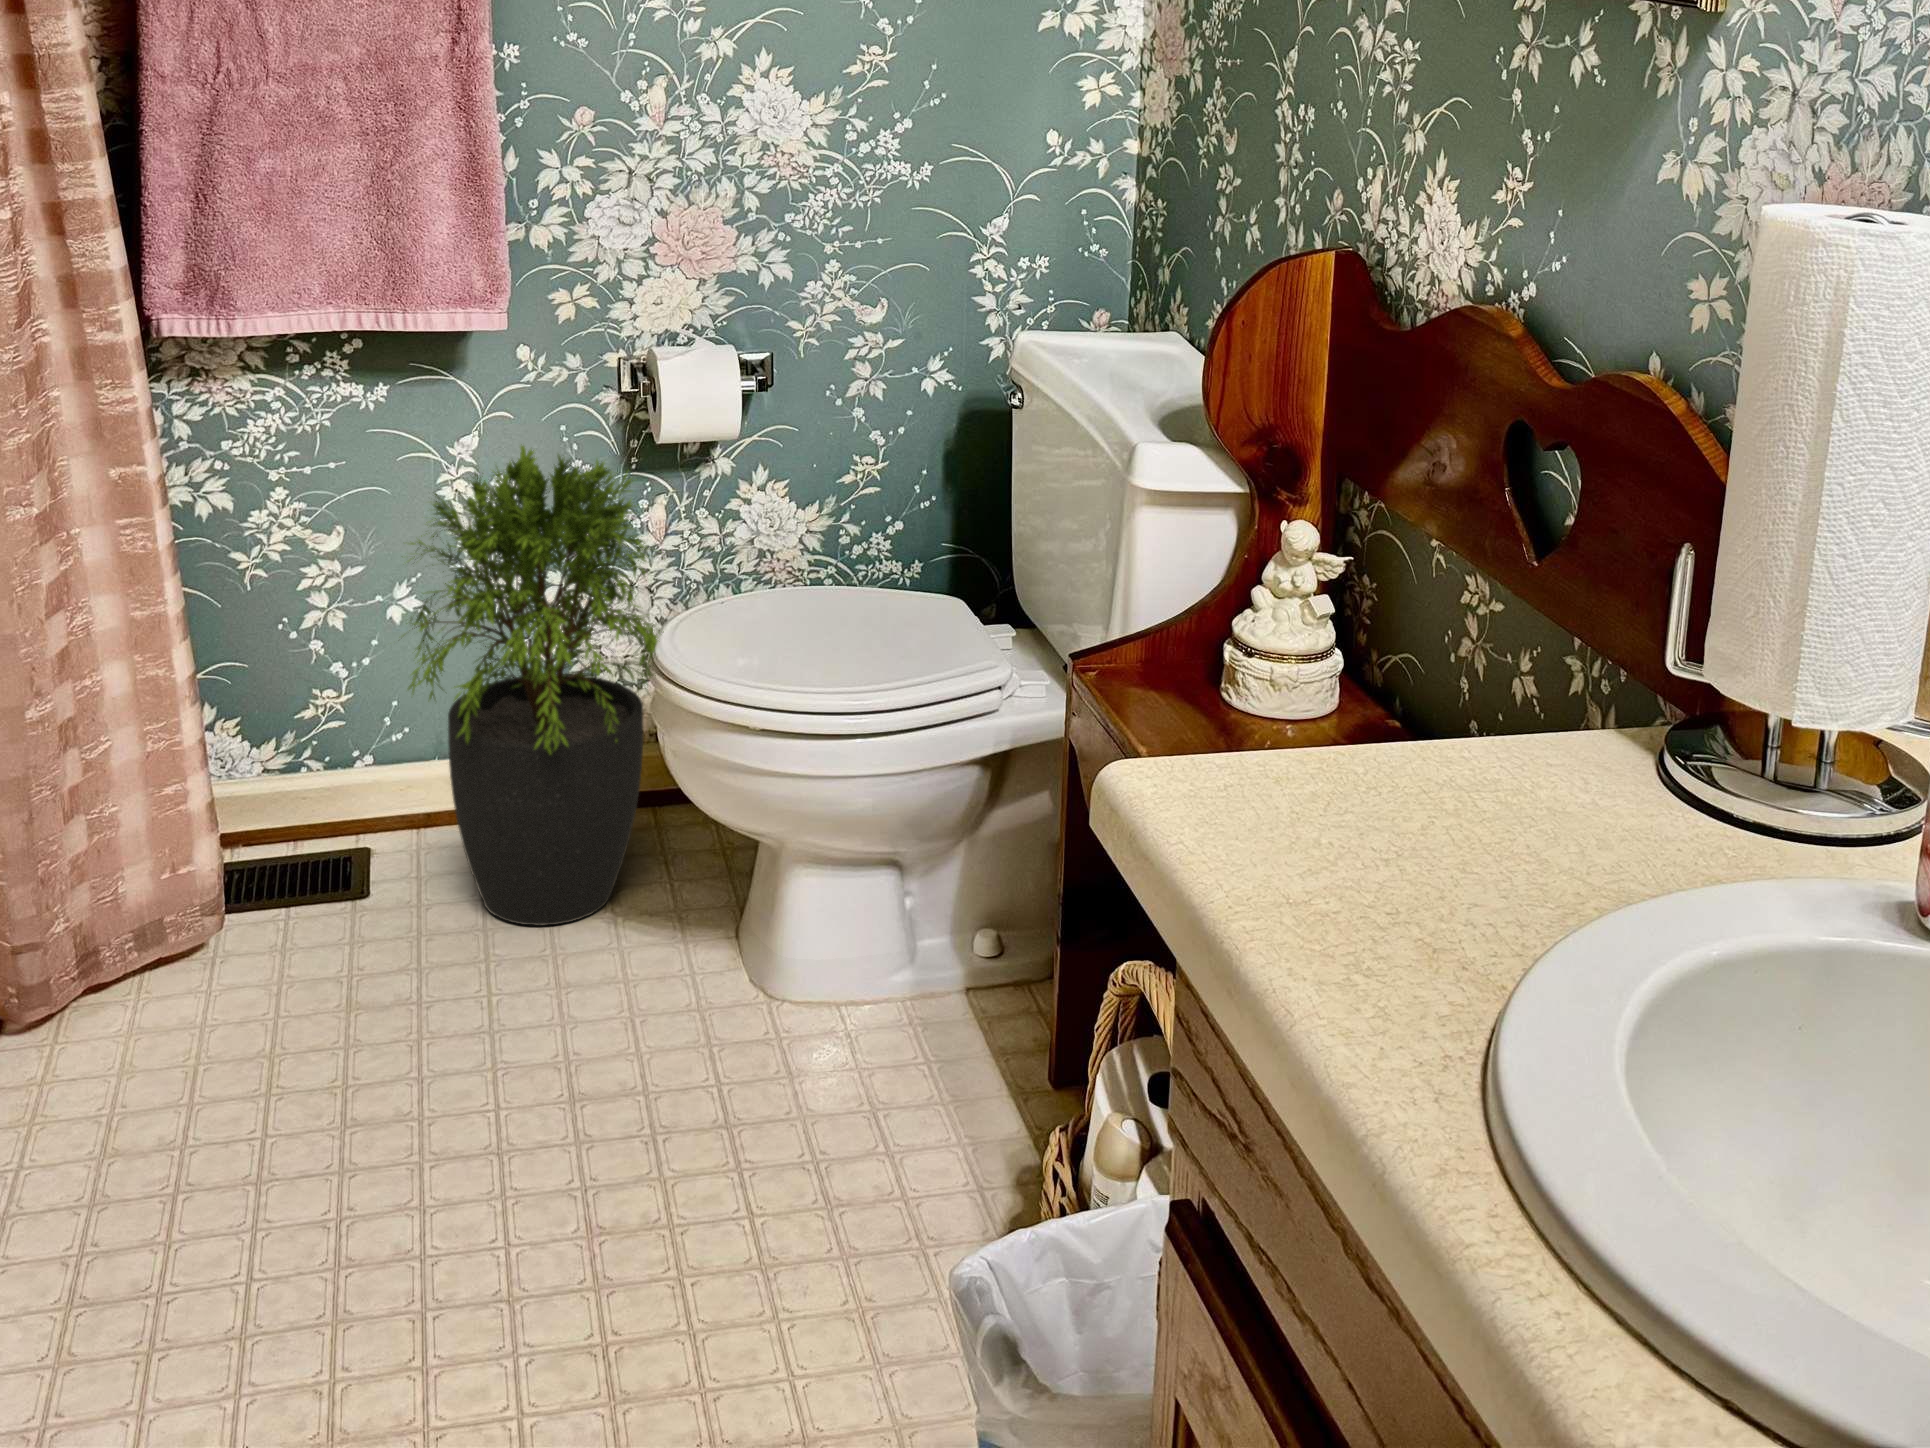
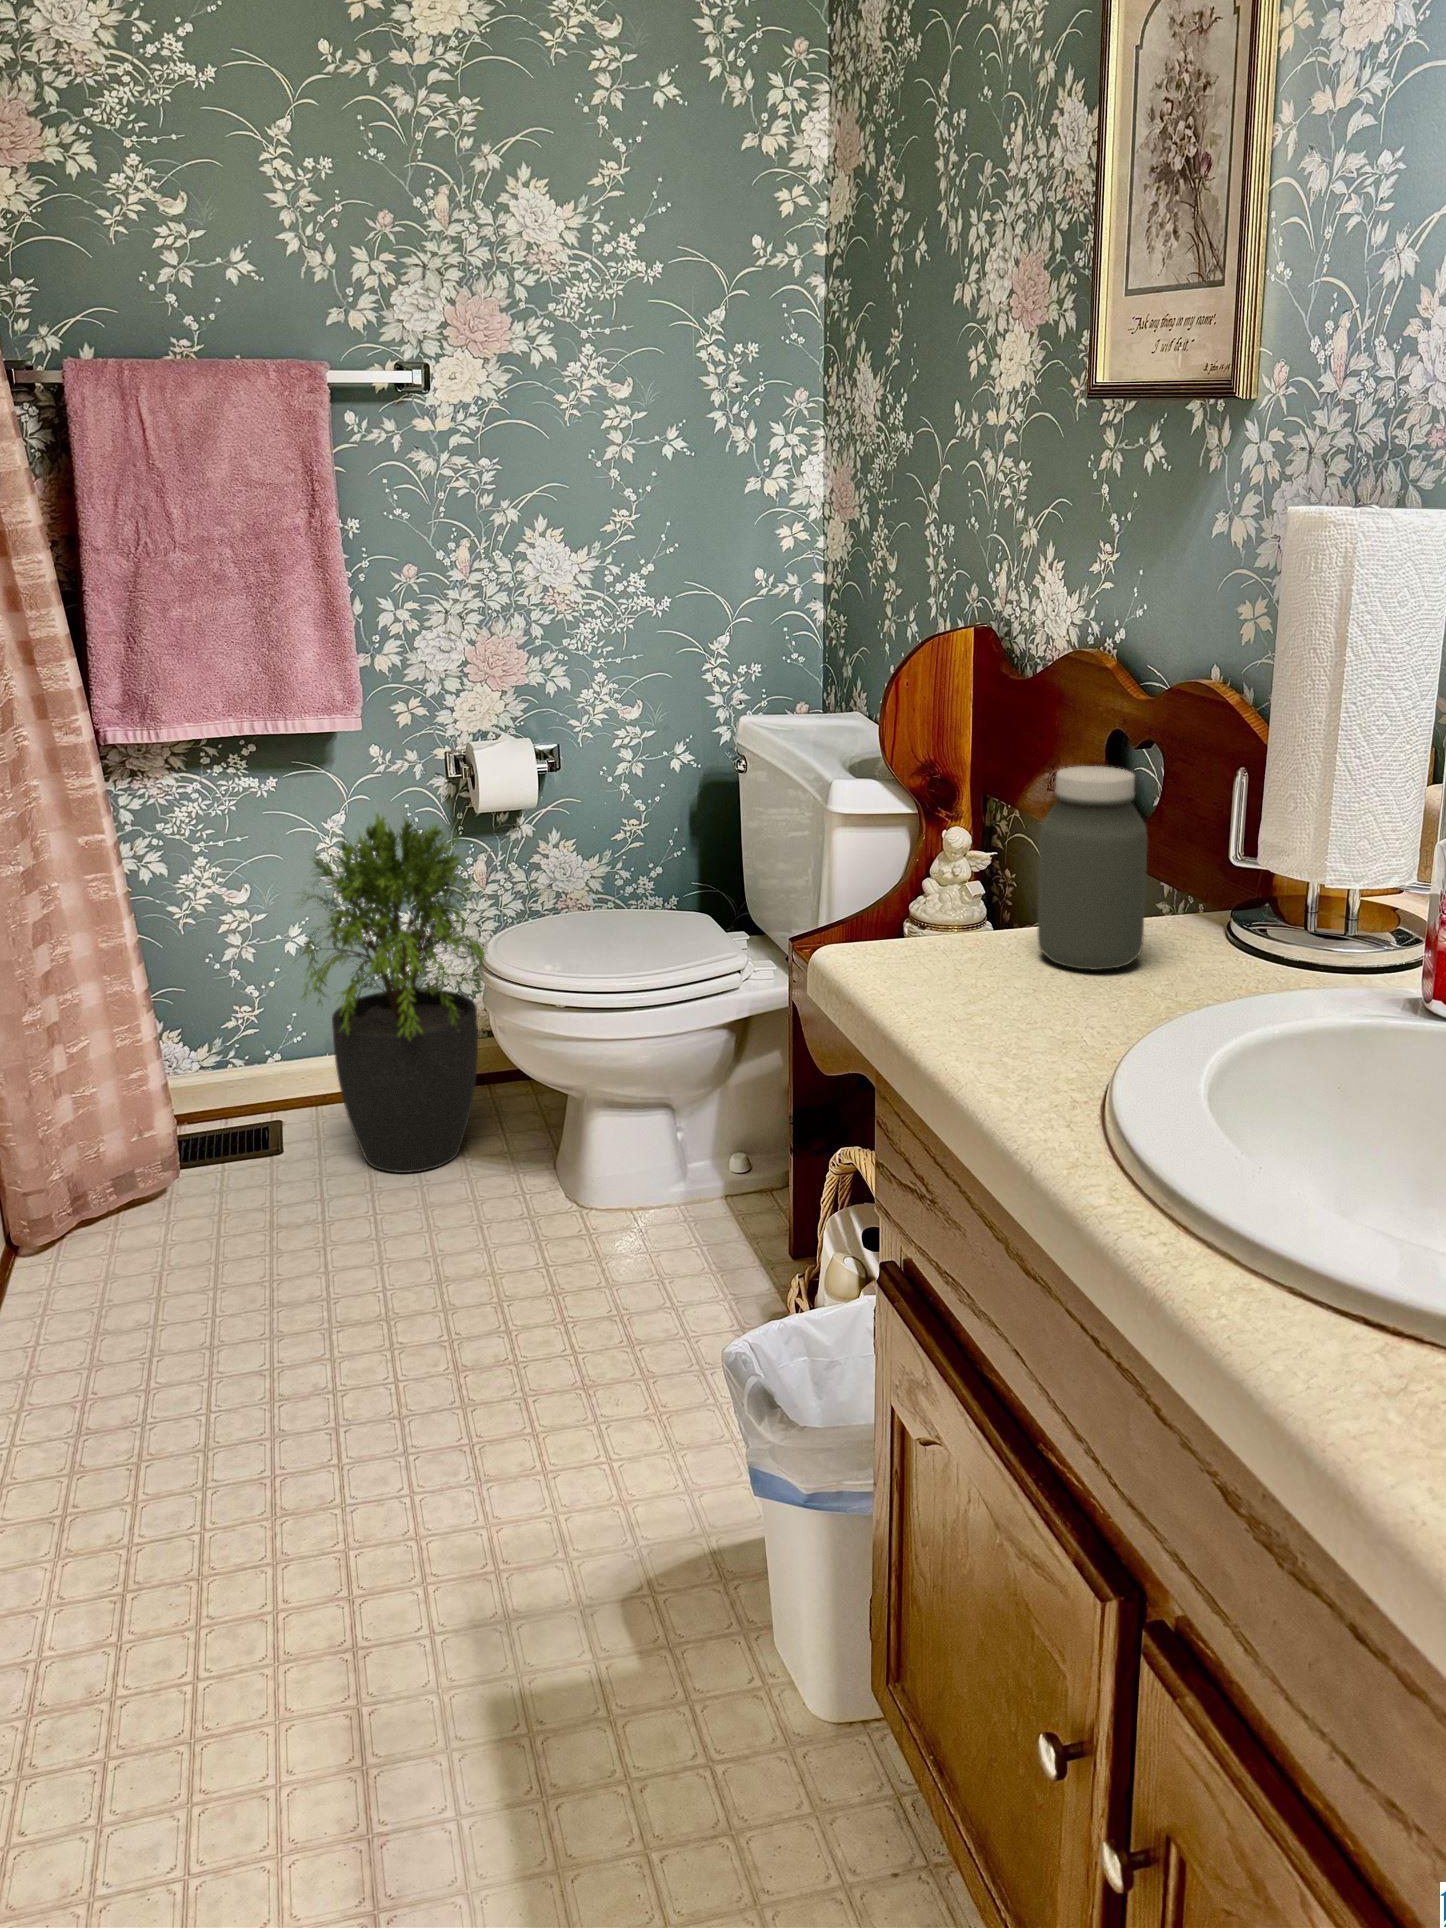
jar: none [1395,558,1551,842] -> present [1038,766,1147,970]

